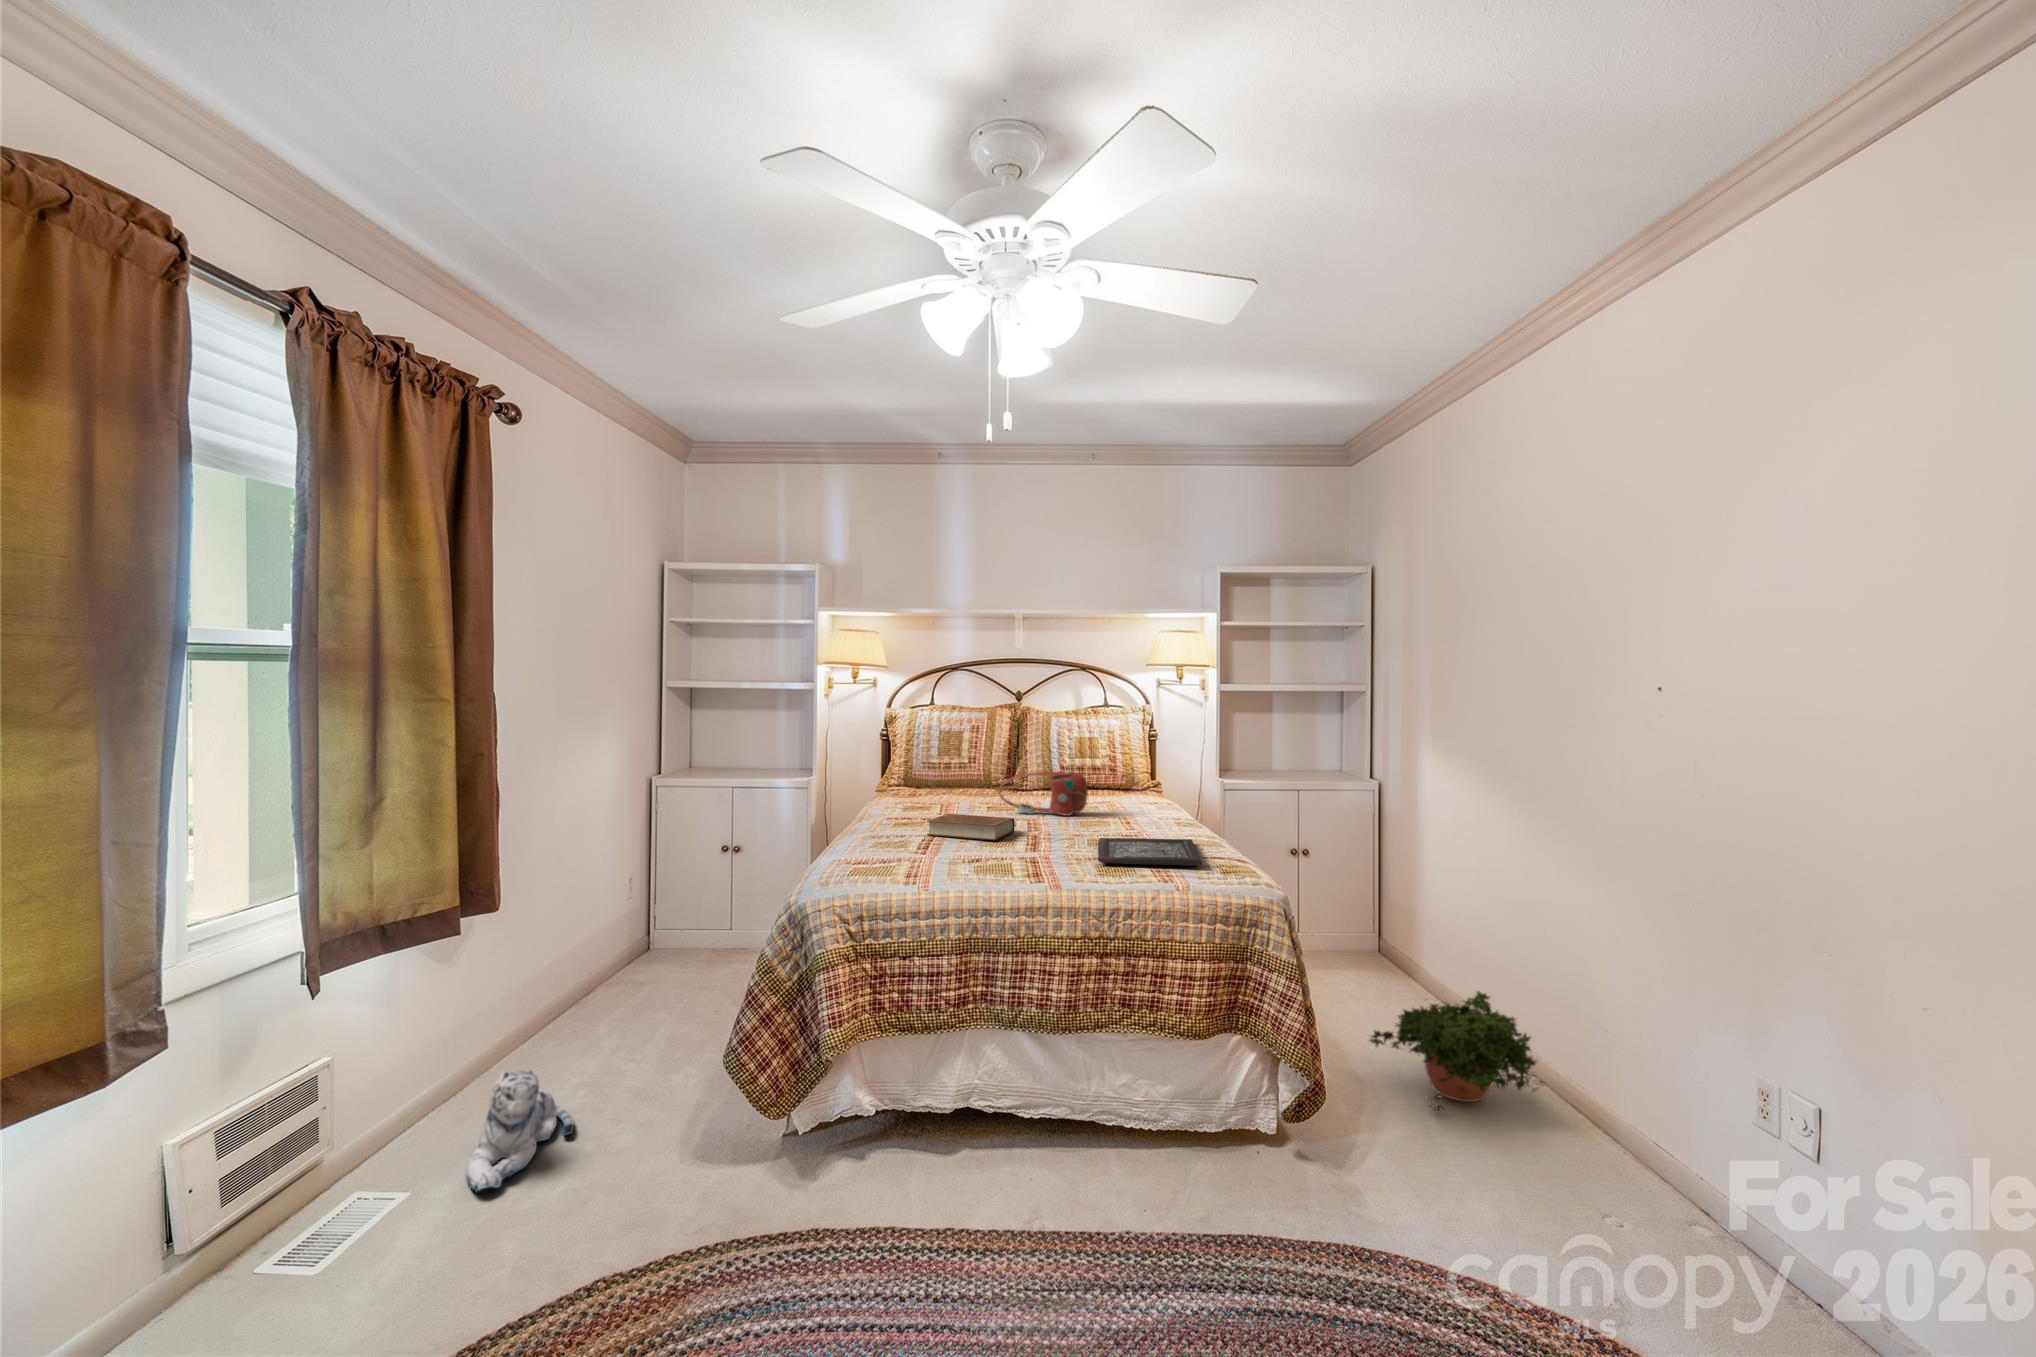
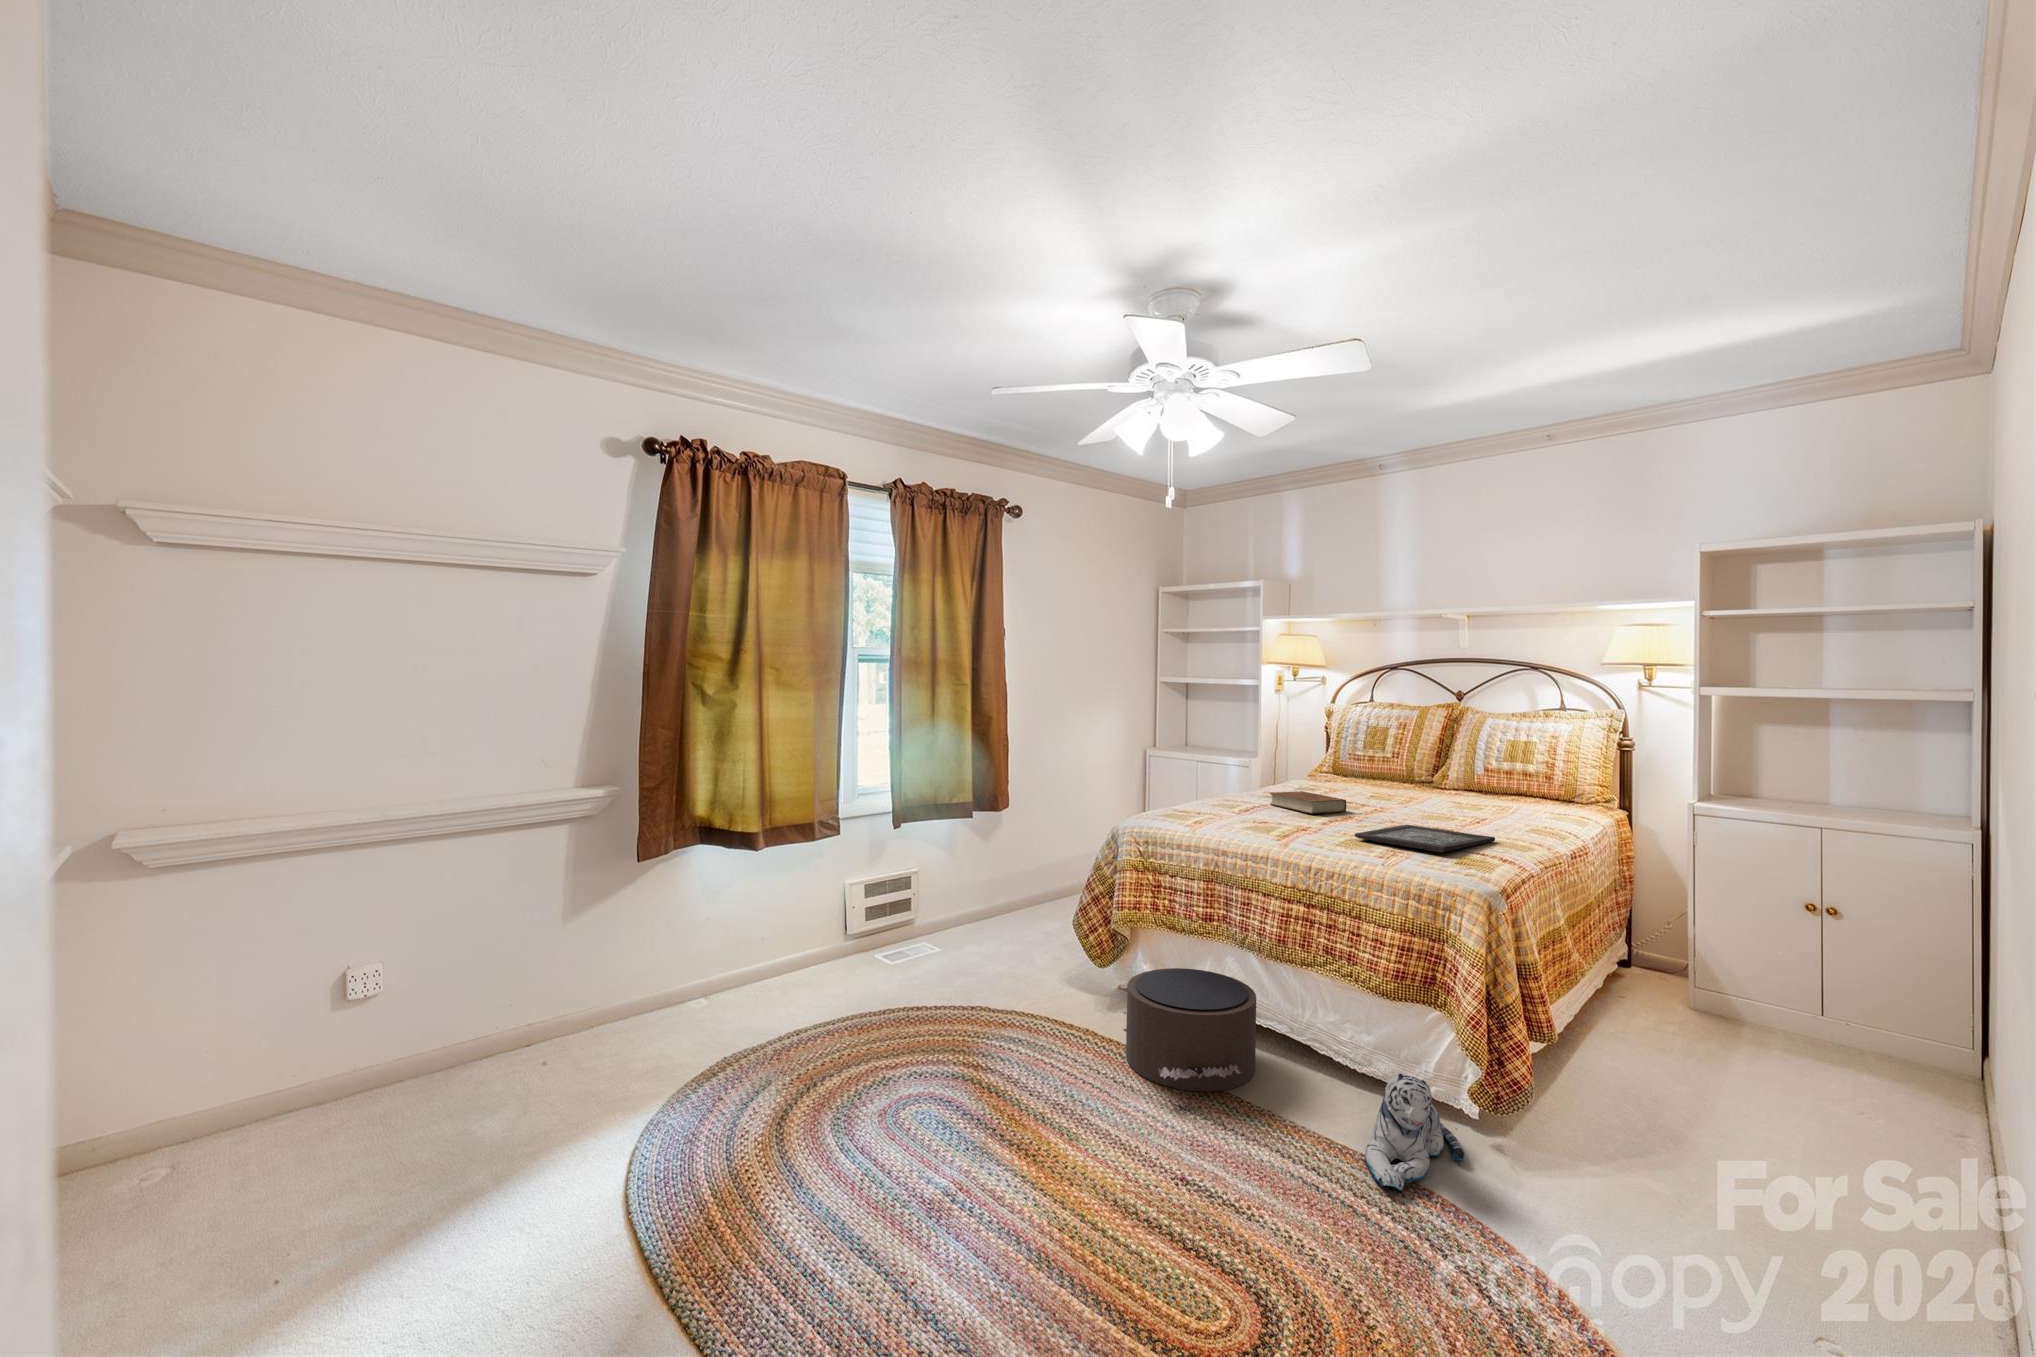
handbag: present [999,771,1088,816] -> none [1368,765,1454,809]
potted plant: present [1370,991,1543,1111] -> none [1668,1063,1931,1223]
pouf: none [878,1070,1107,1261] -> present [1122,968,1256,1092]
plush toy: present [466,1071,574,1192] -> present [1365,1073,1464,1190]

